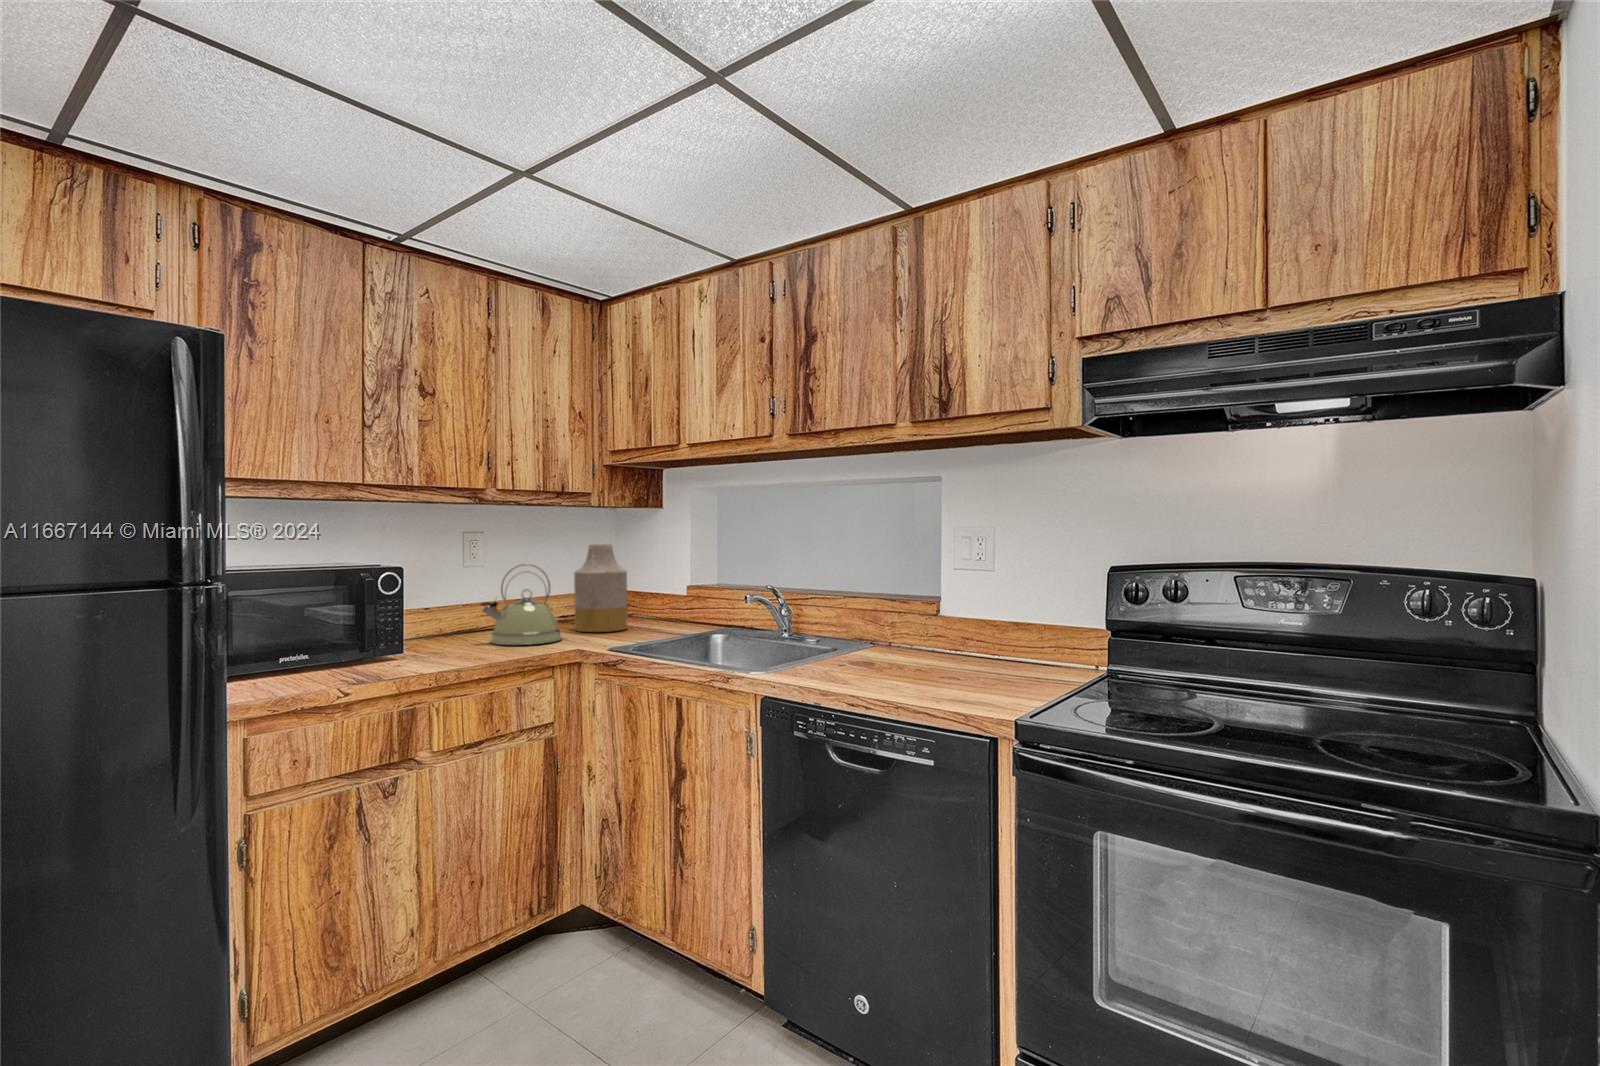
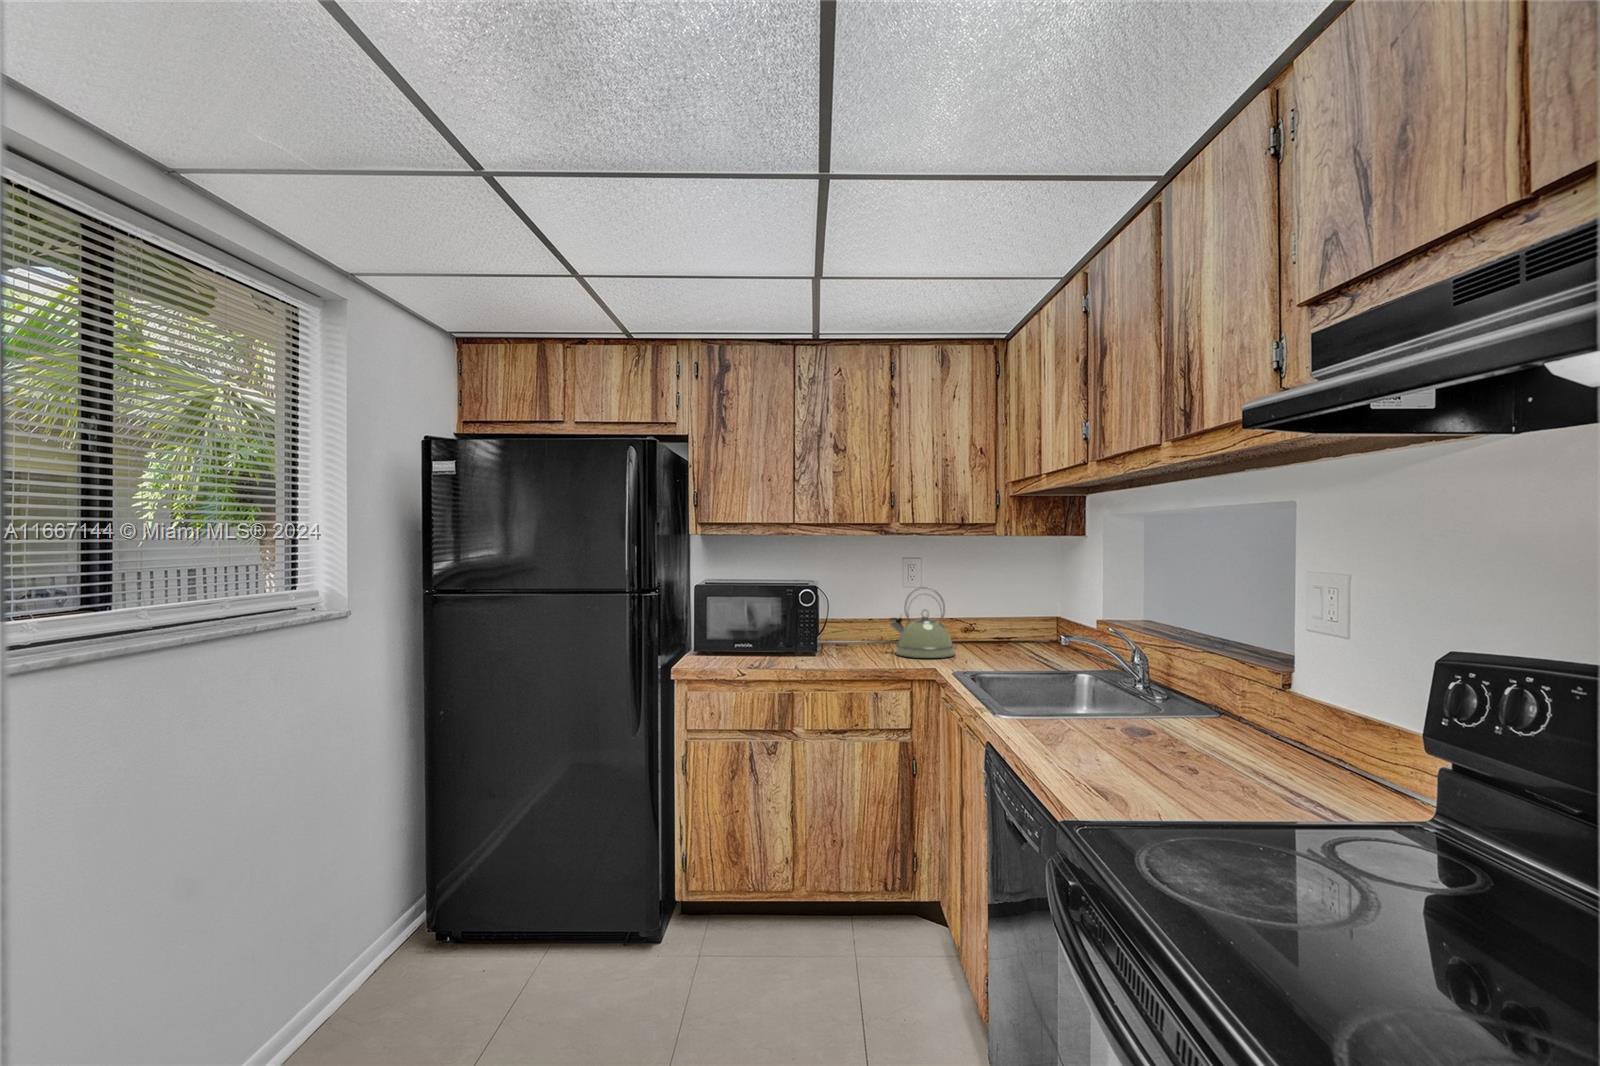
vase: present [574,544,628,632] -> none [983,571,1034,656]

